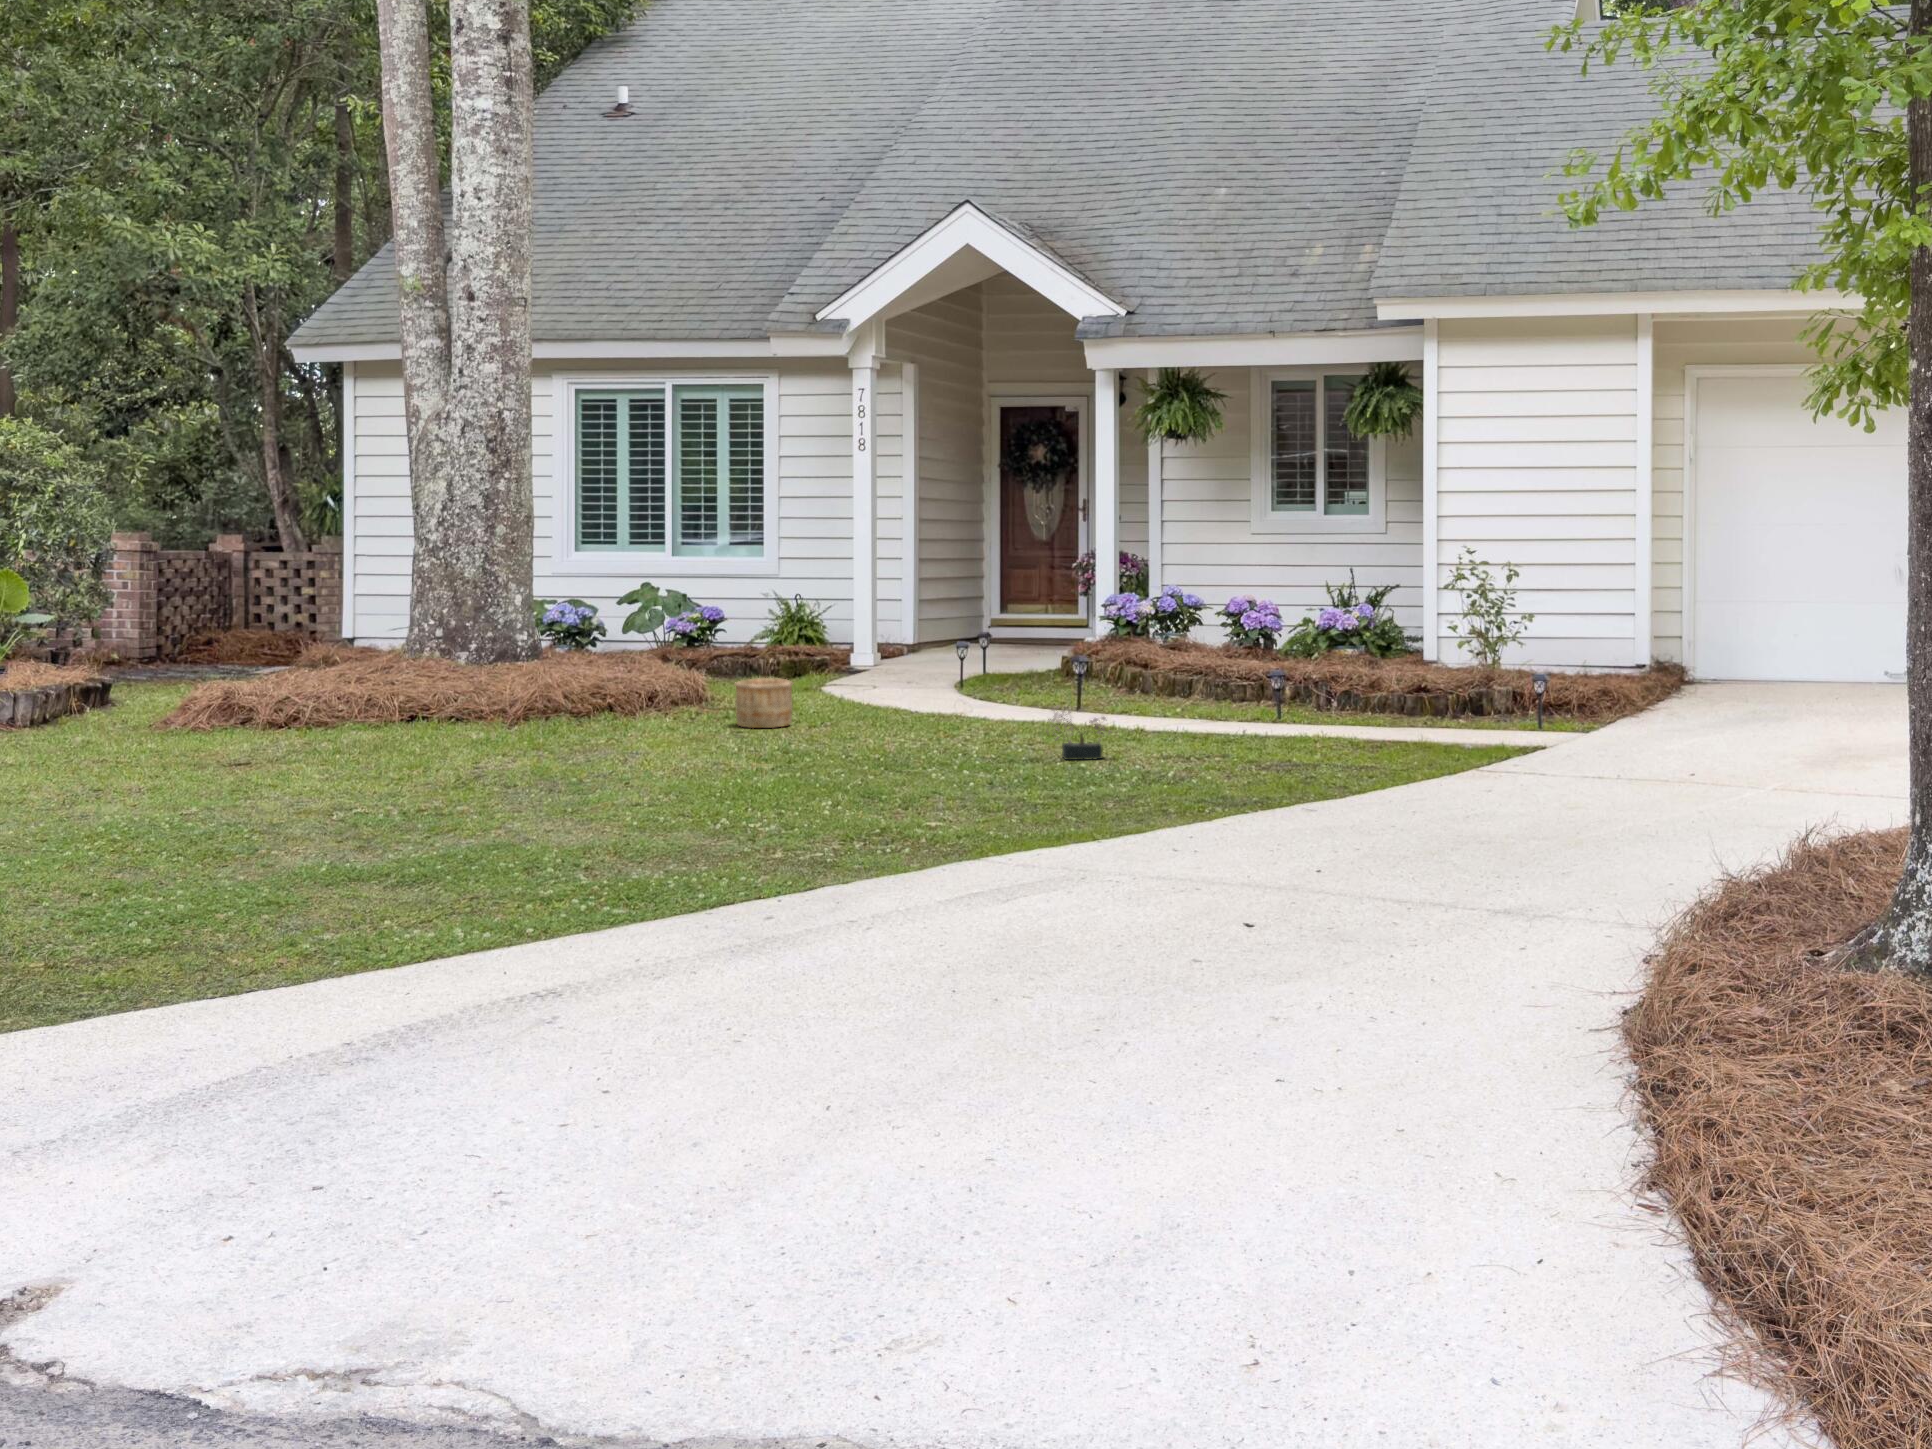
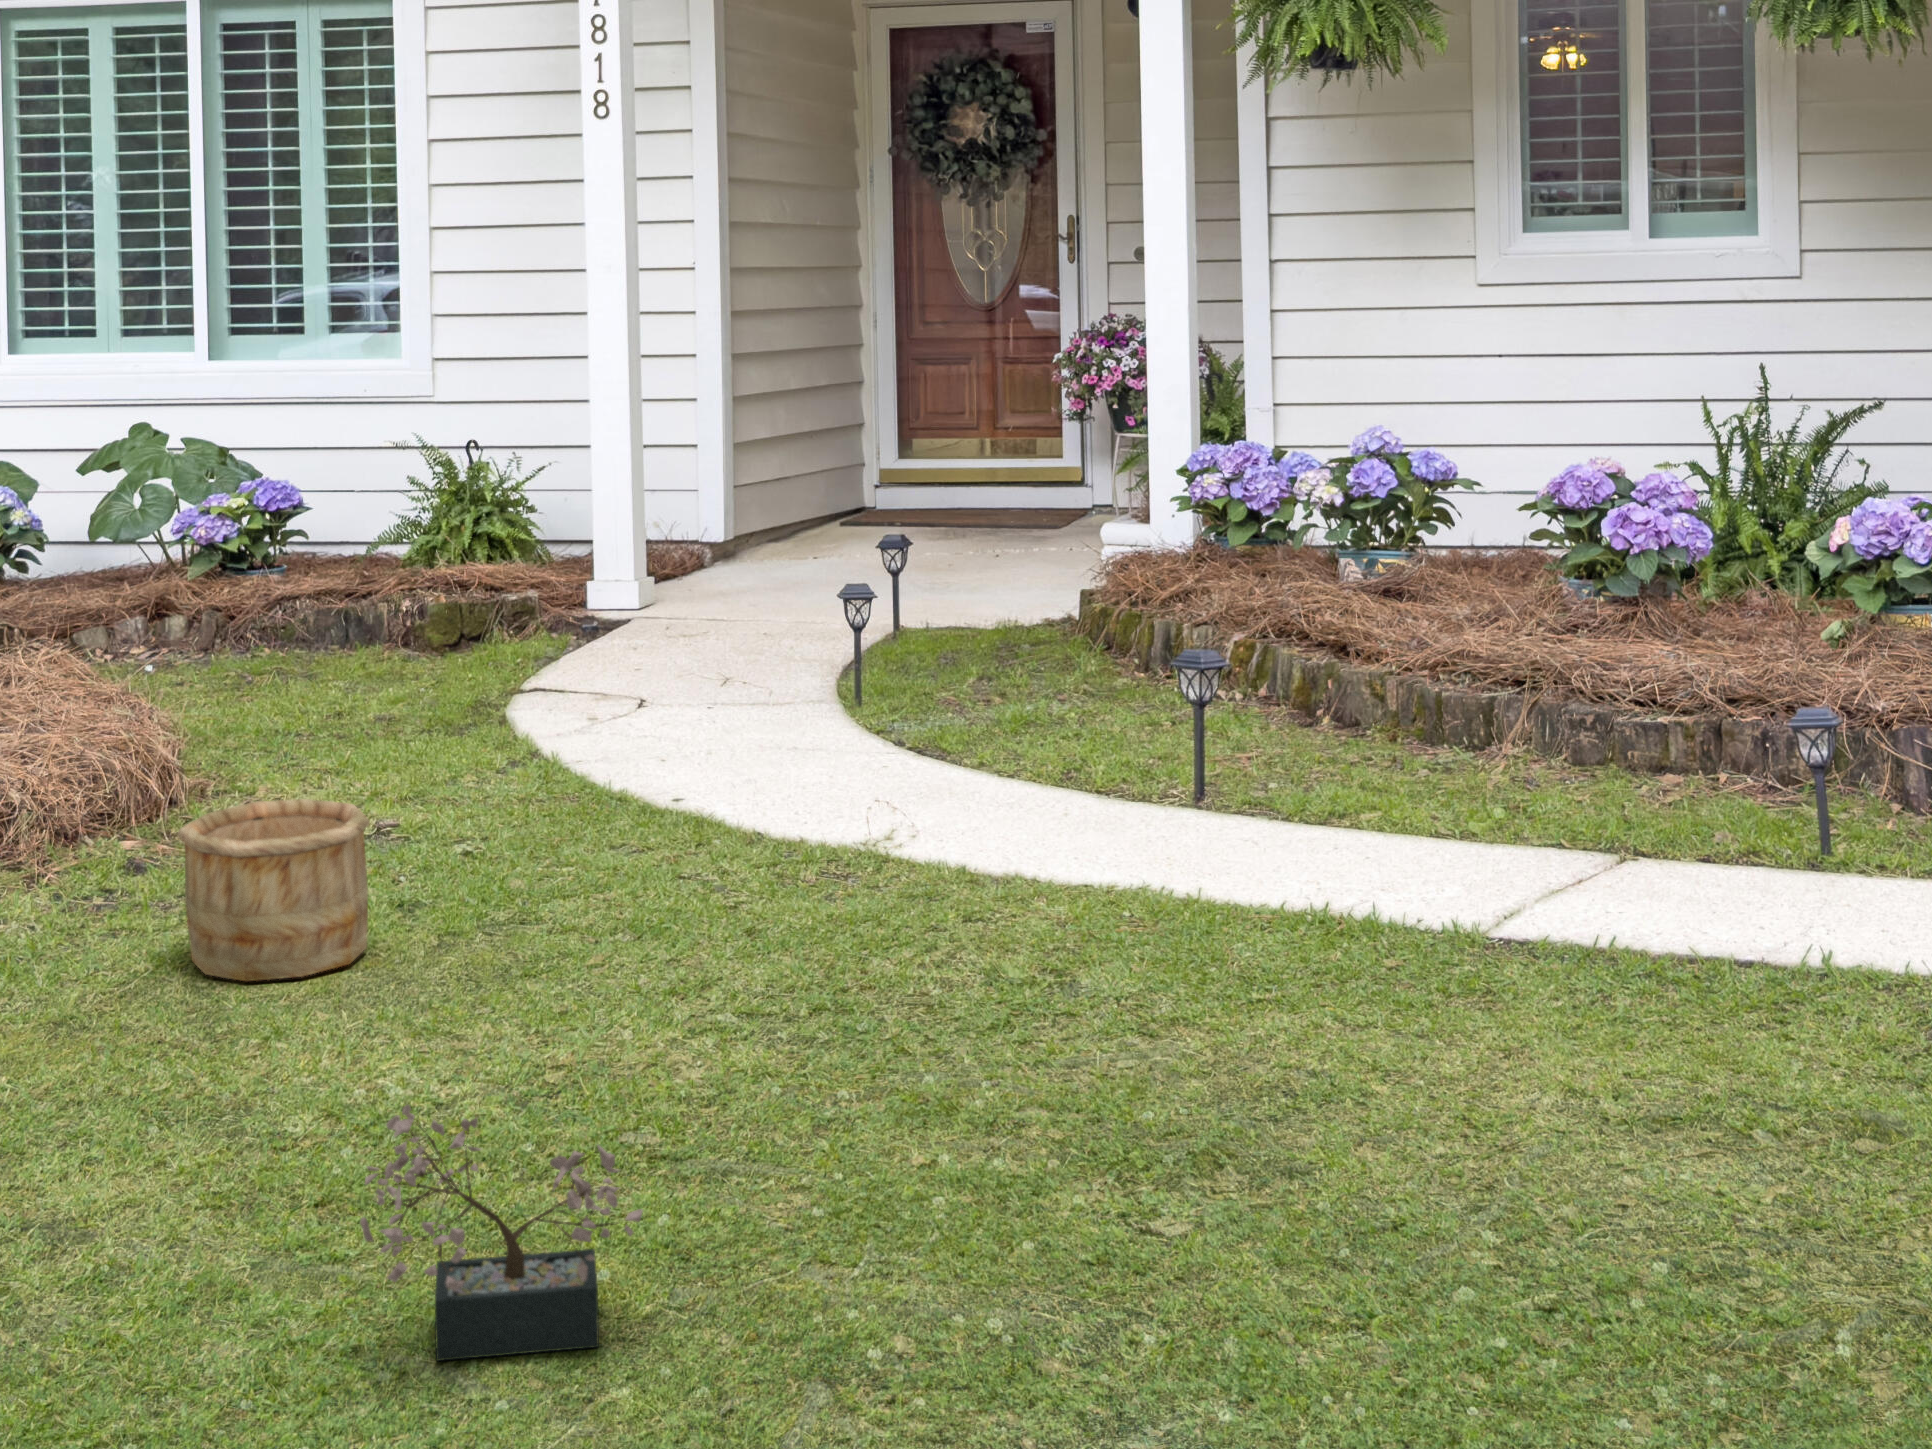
decorative plant: present [1048,706,1111,760] -> present [360,1105,643,1361]

